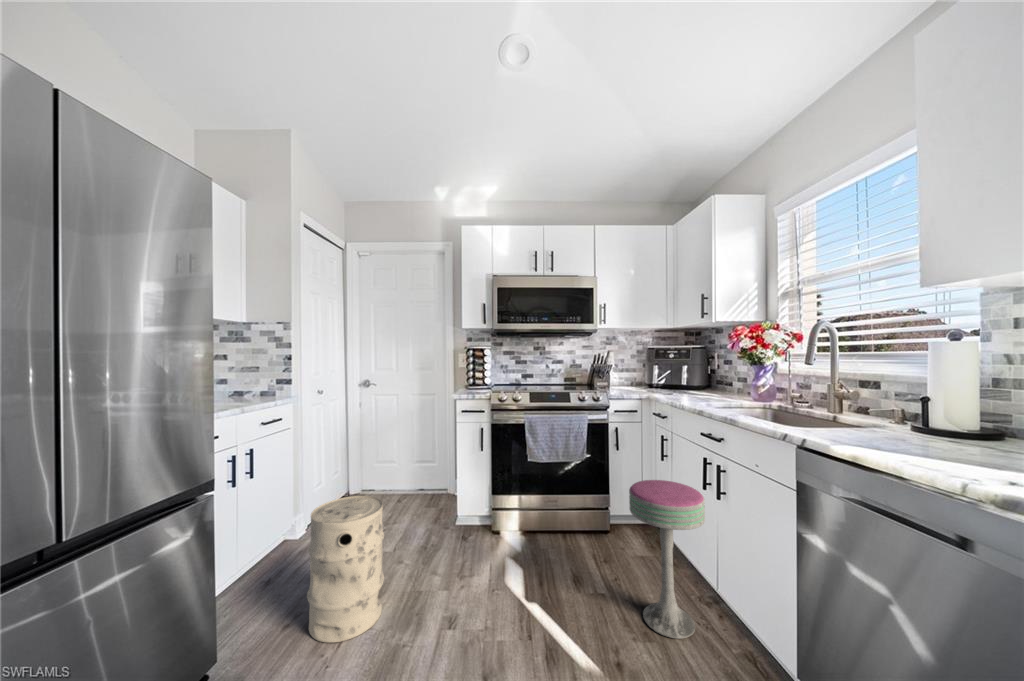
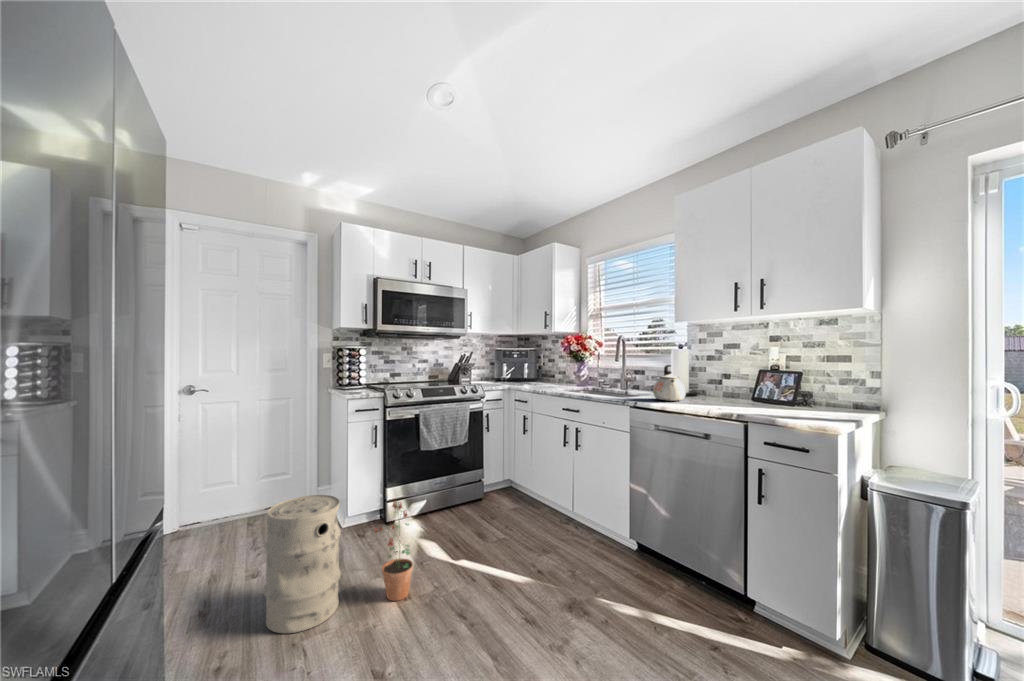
kettle: none [864,373,957,451] -> present [653,365,686,401]
bar stool: present [629,480,705,639] -> none [525,443,572,541]
potted plant: none [408,522,448,647] -> present [375,501,413,601]

